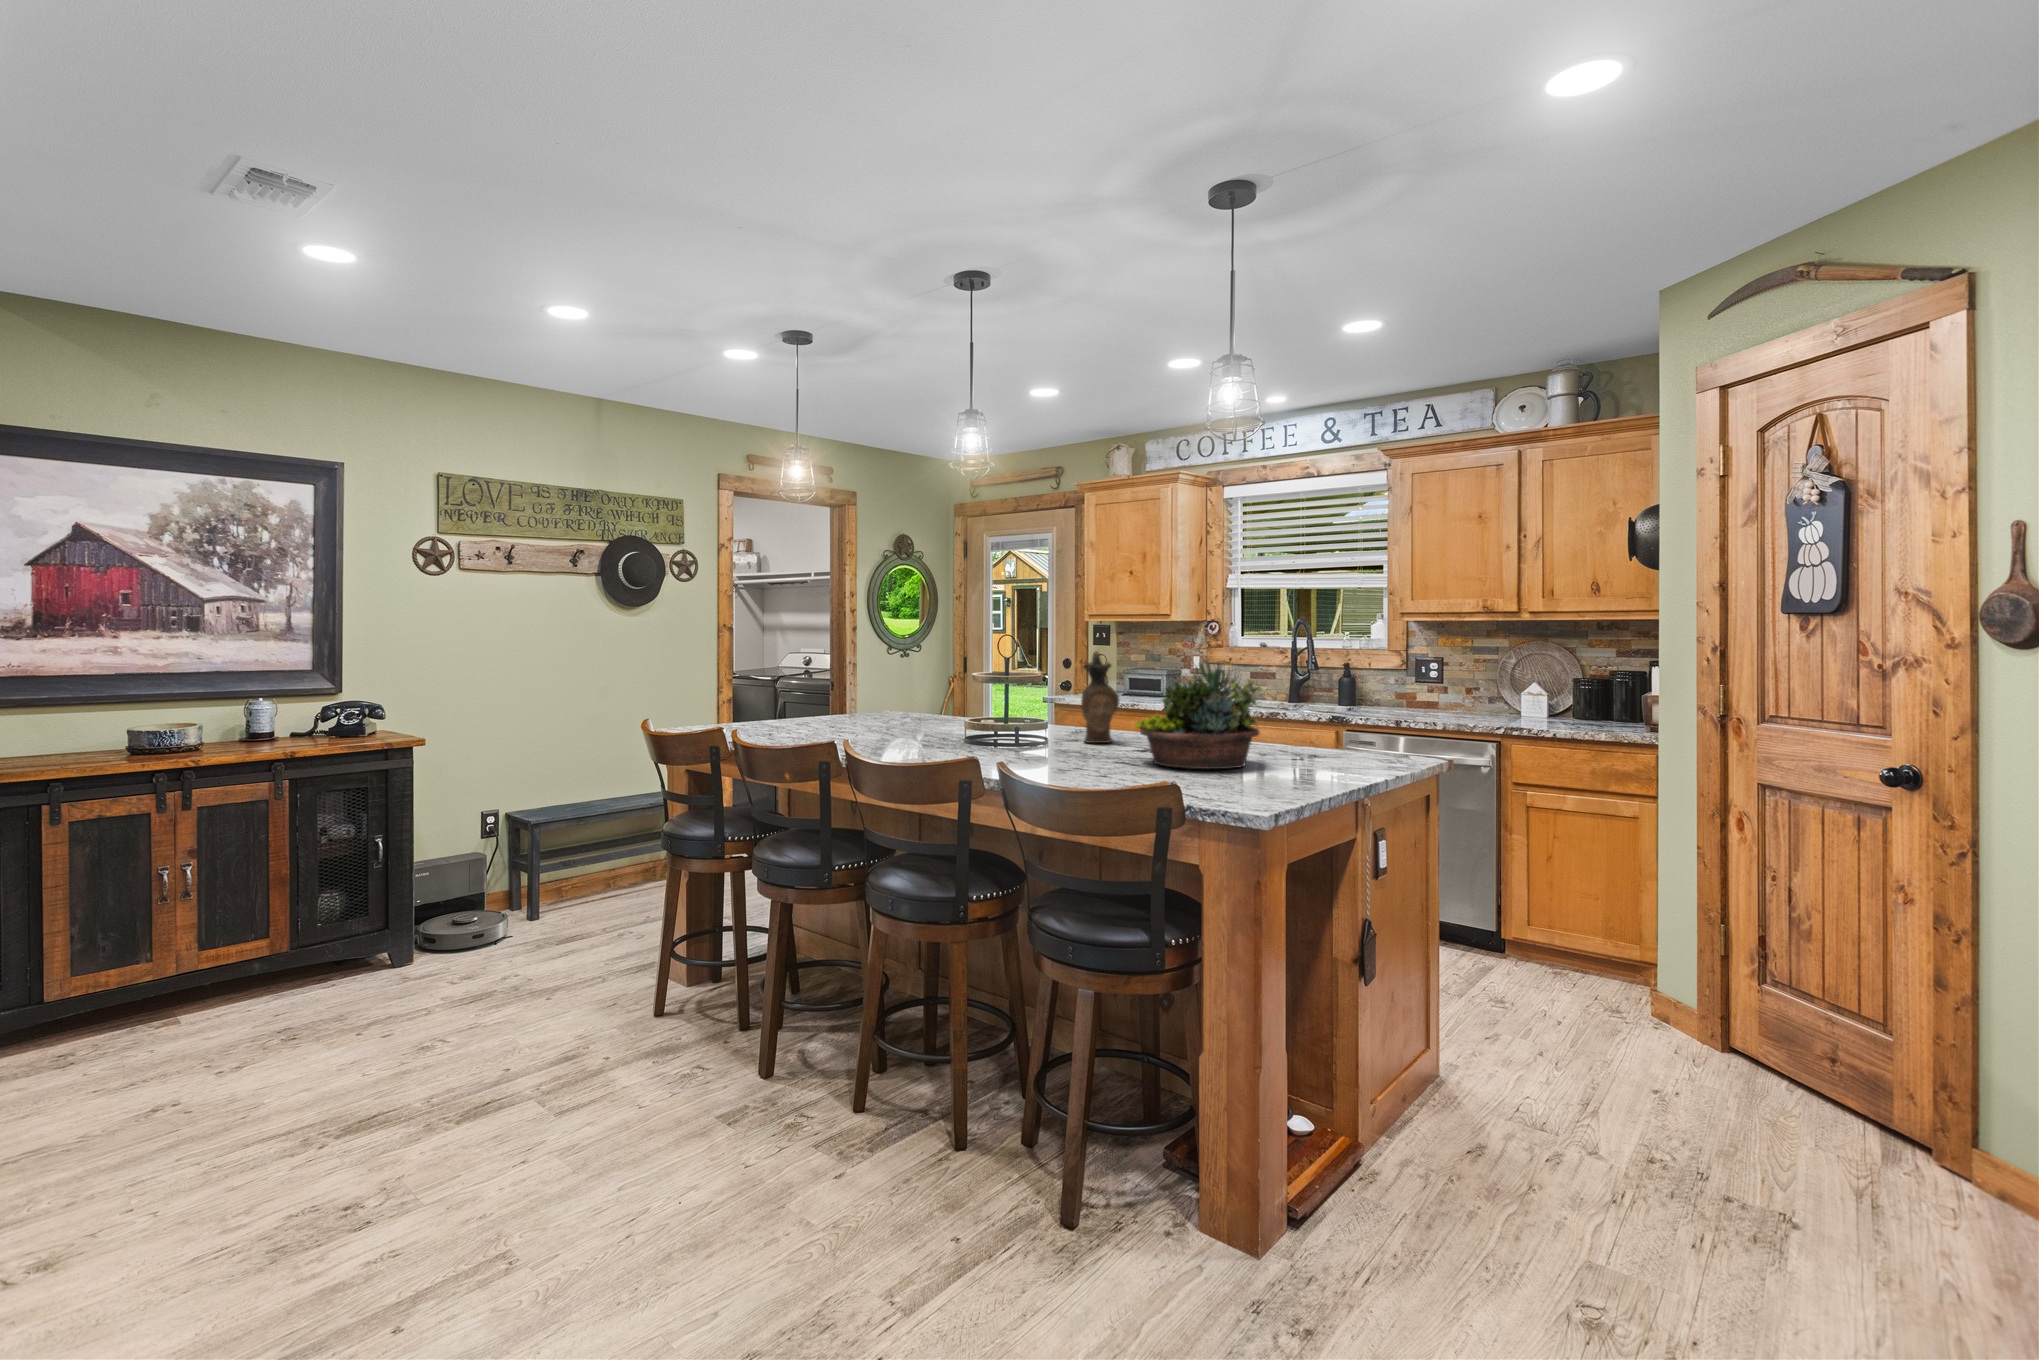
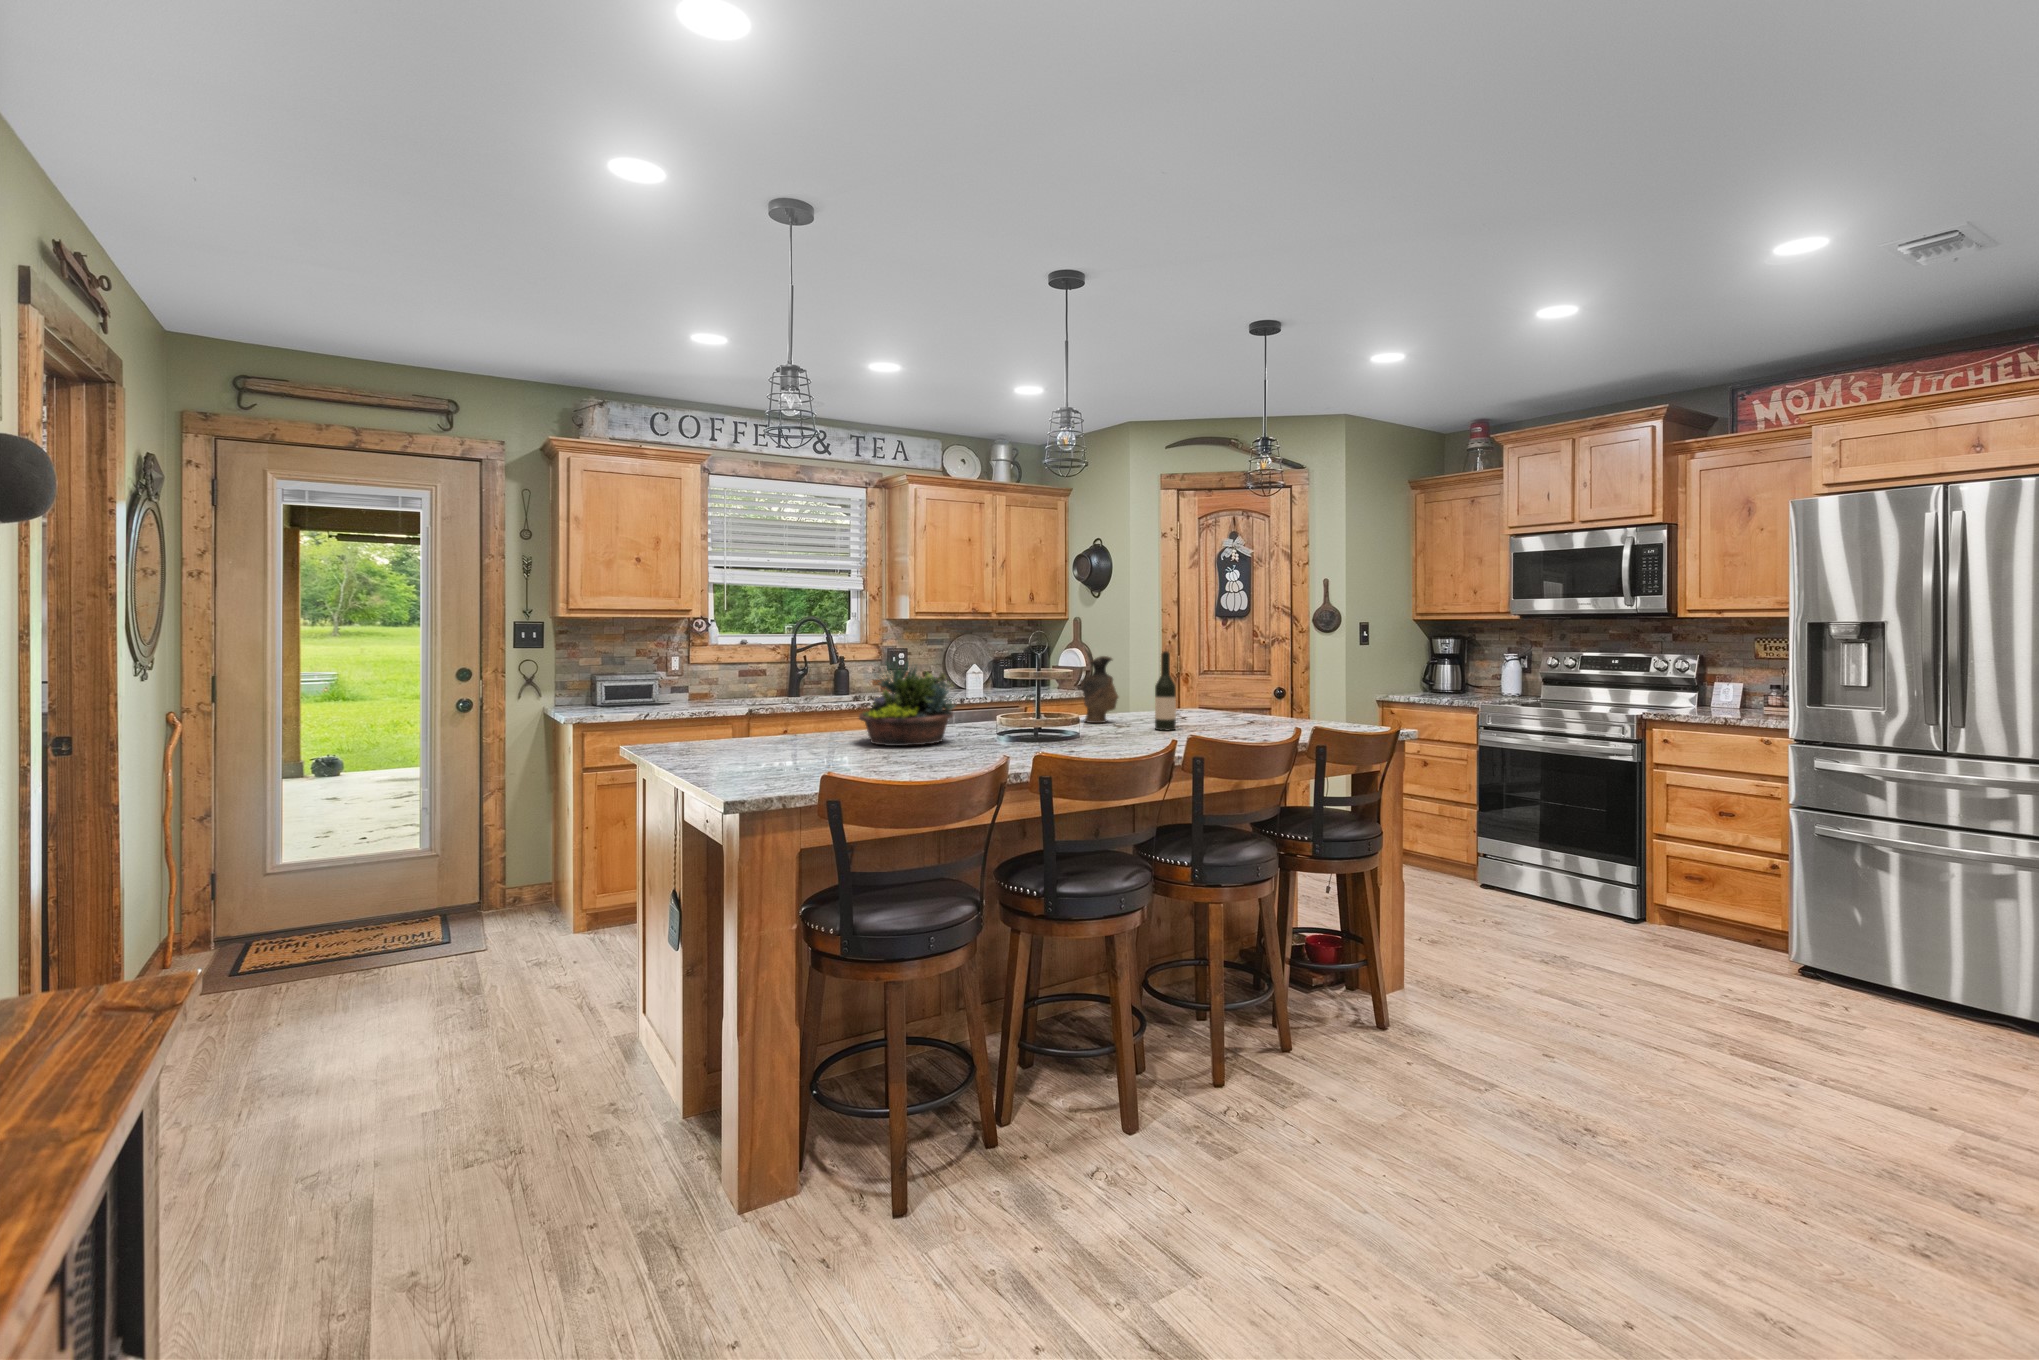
wine bottle: none [1045,655,1072,757] -> present [1155,651,1176,731]
succulent planter: present [1136,661,1263,769] -> present [859,659,957,746]

